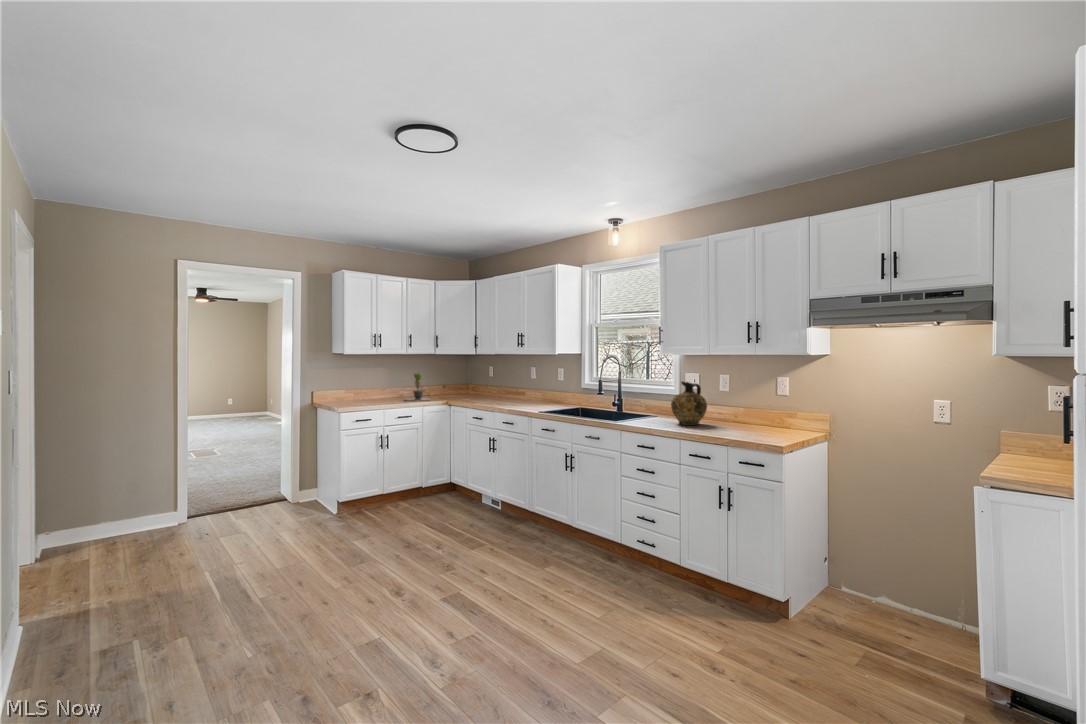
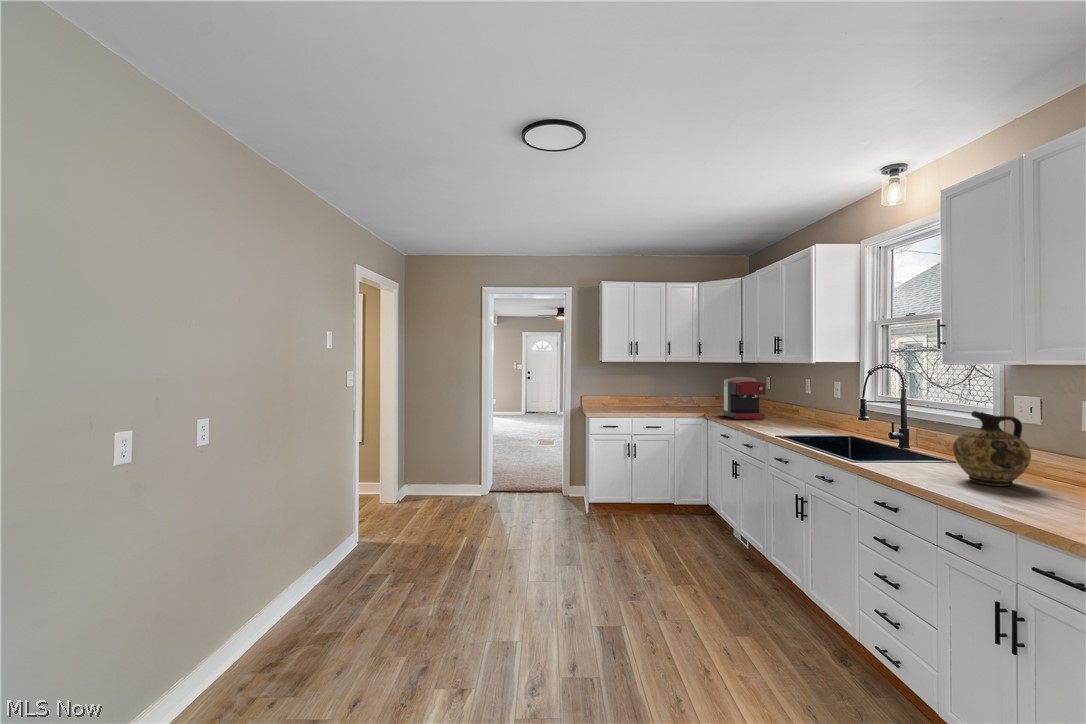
coffee maker: none [468,367,504,404] -> present [724,377,765,419]
potted plant: present [405,374,429,401] -> none [663,381,694,411]

